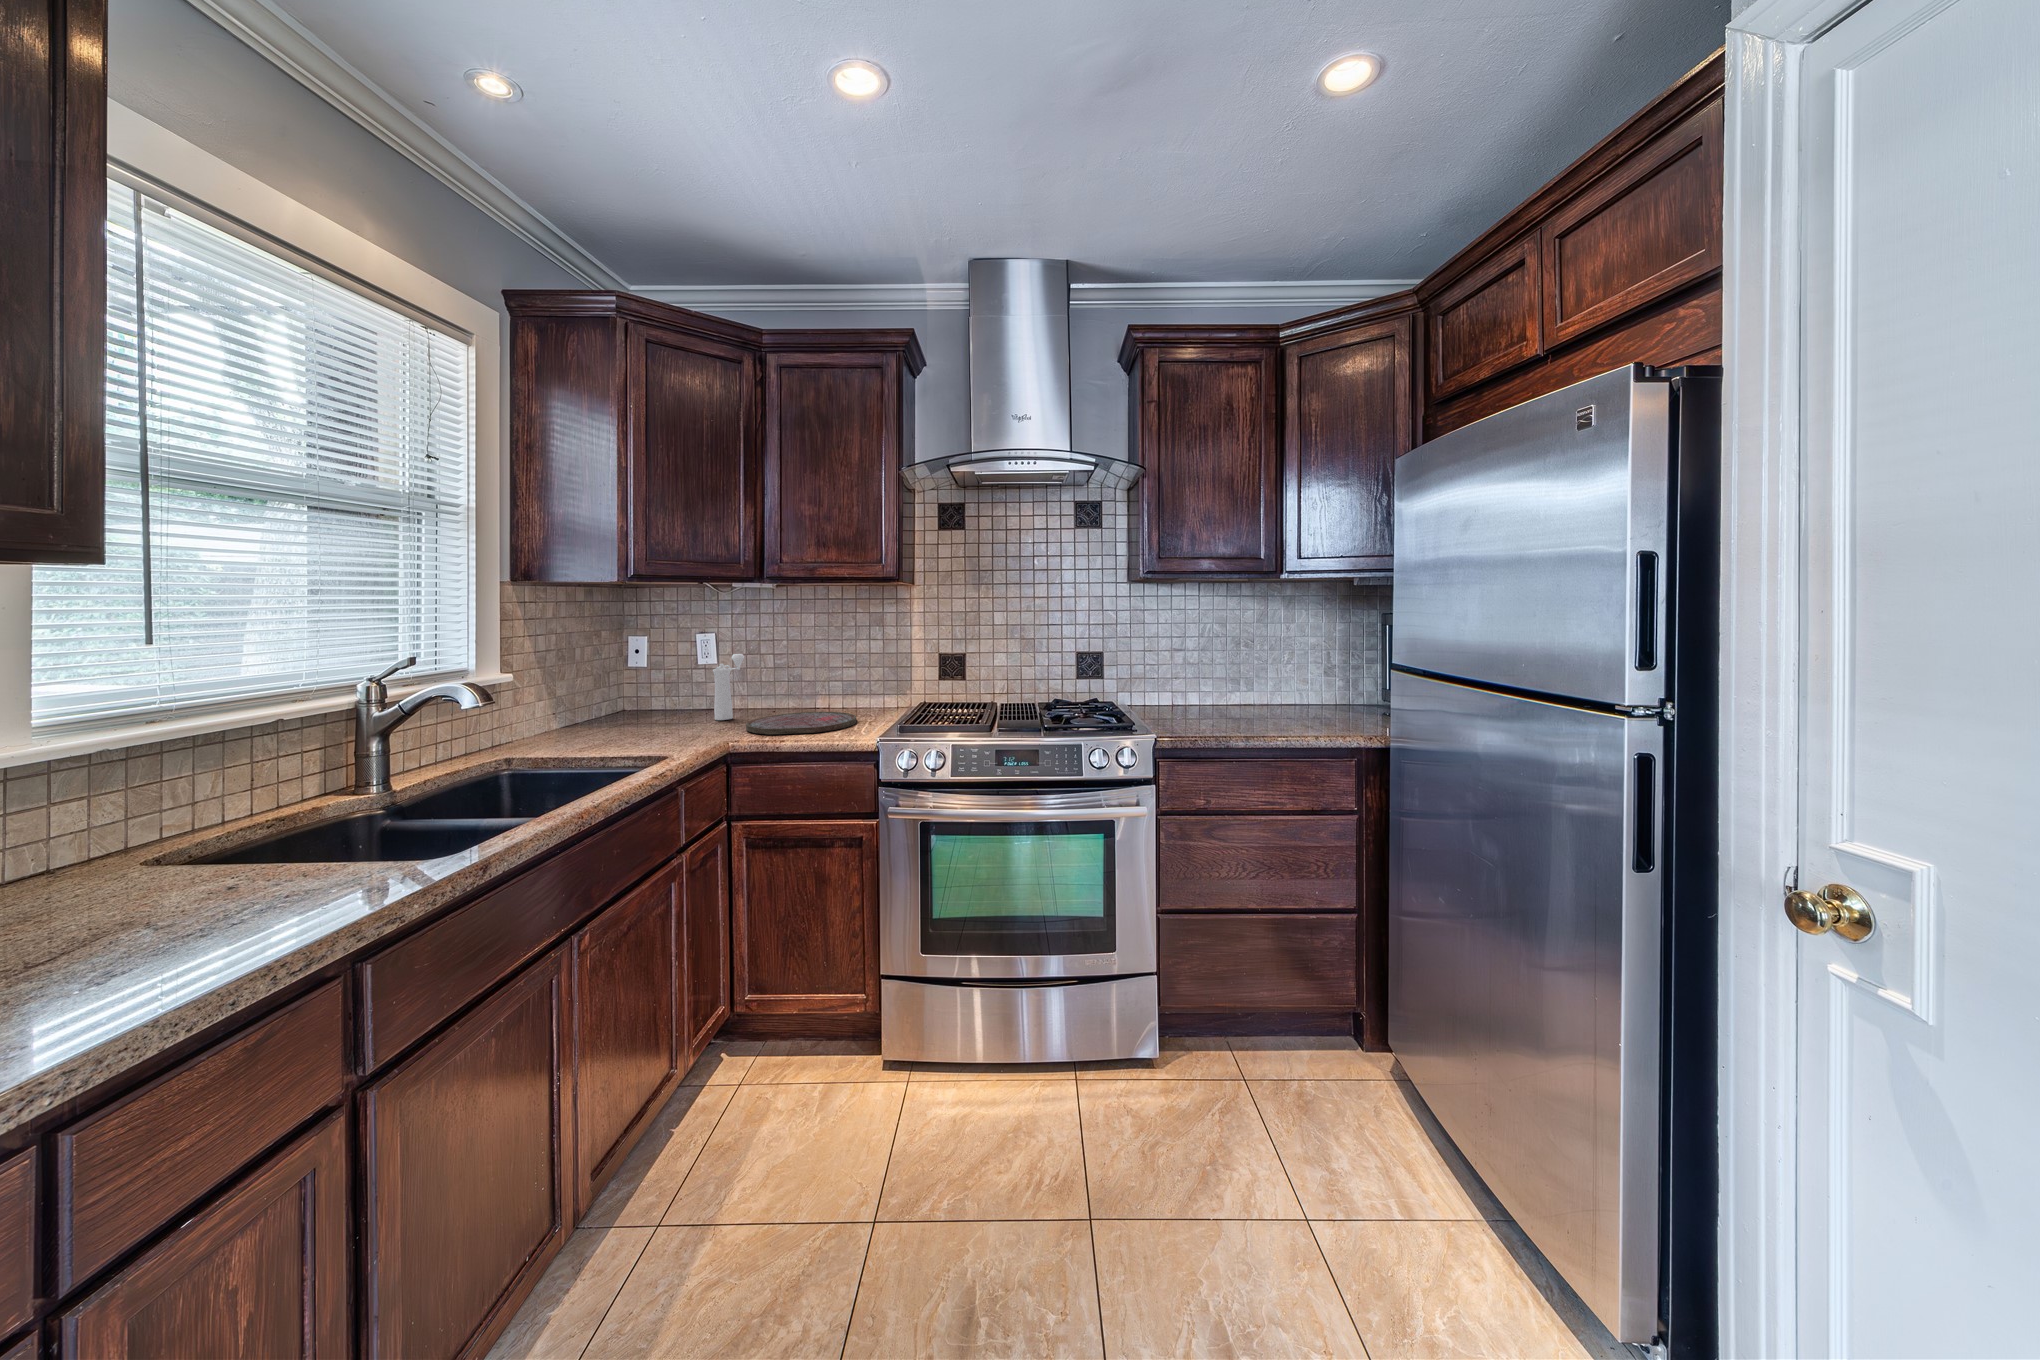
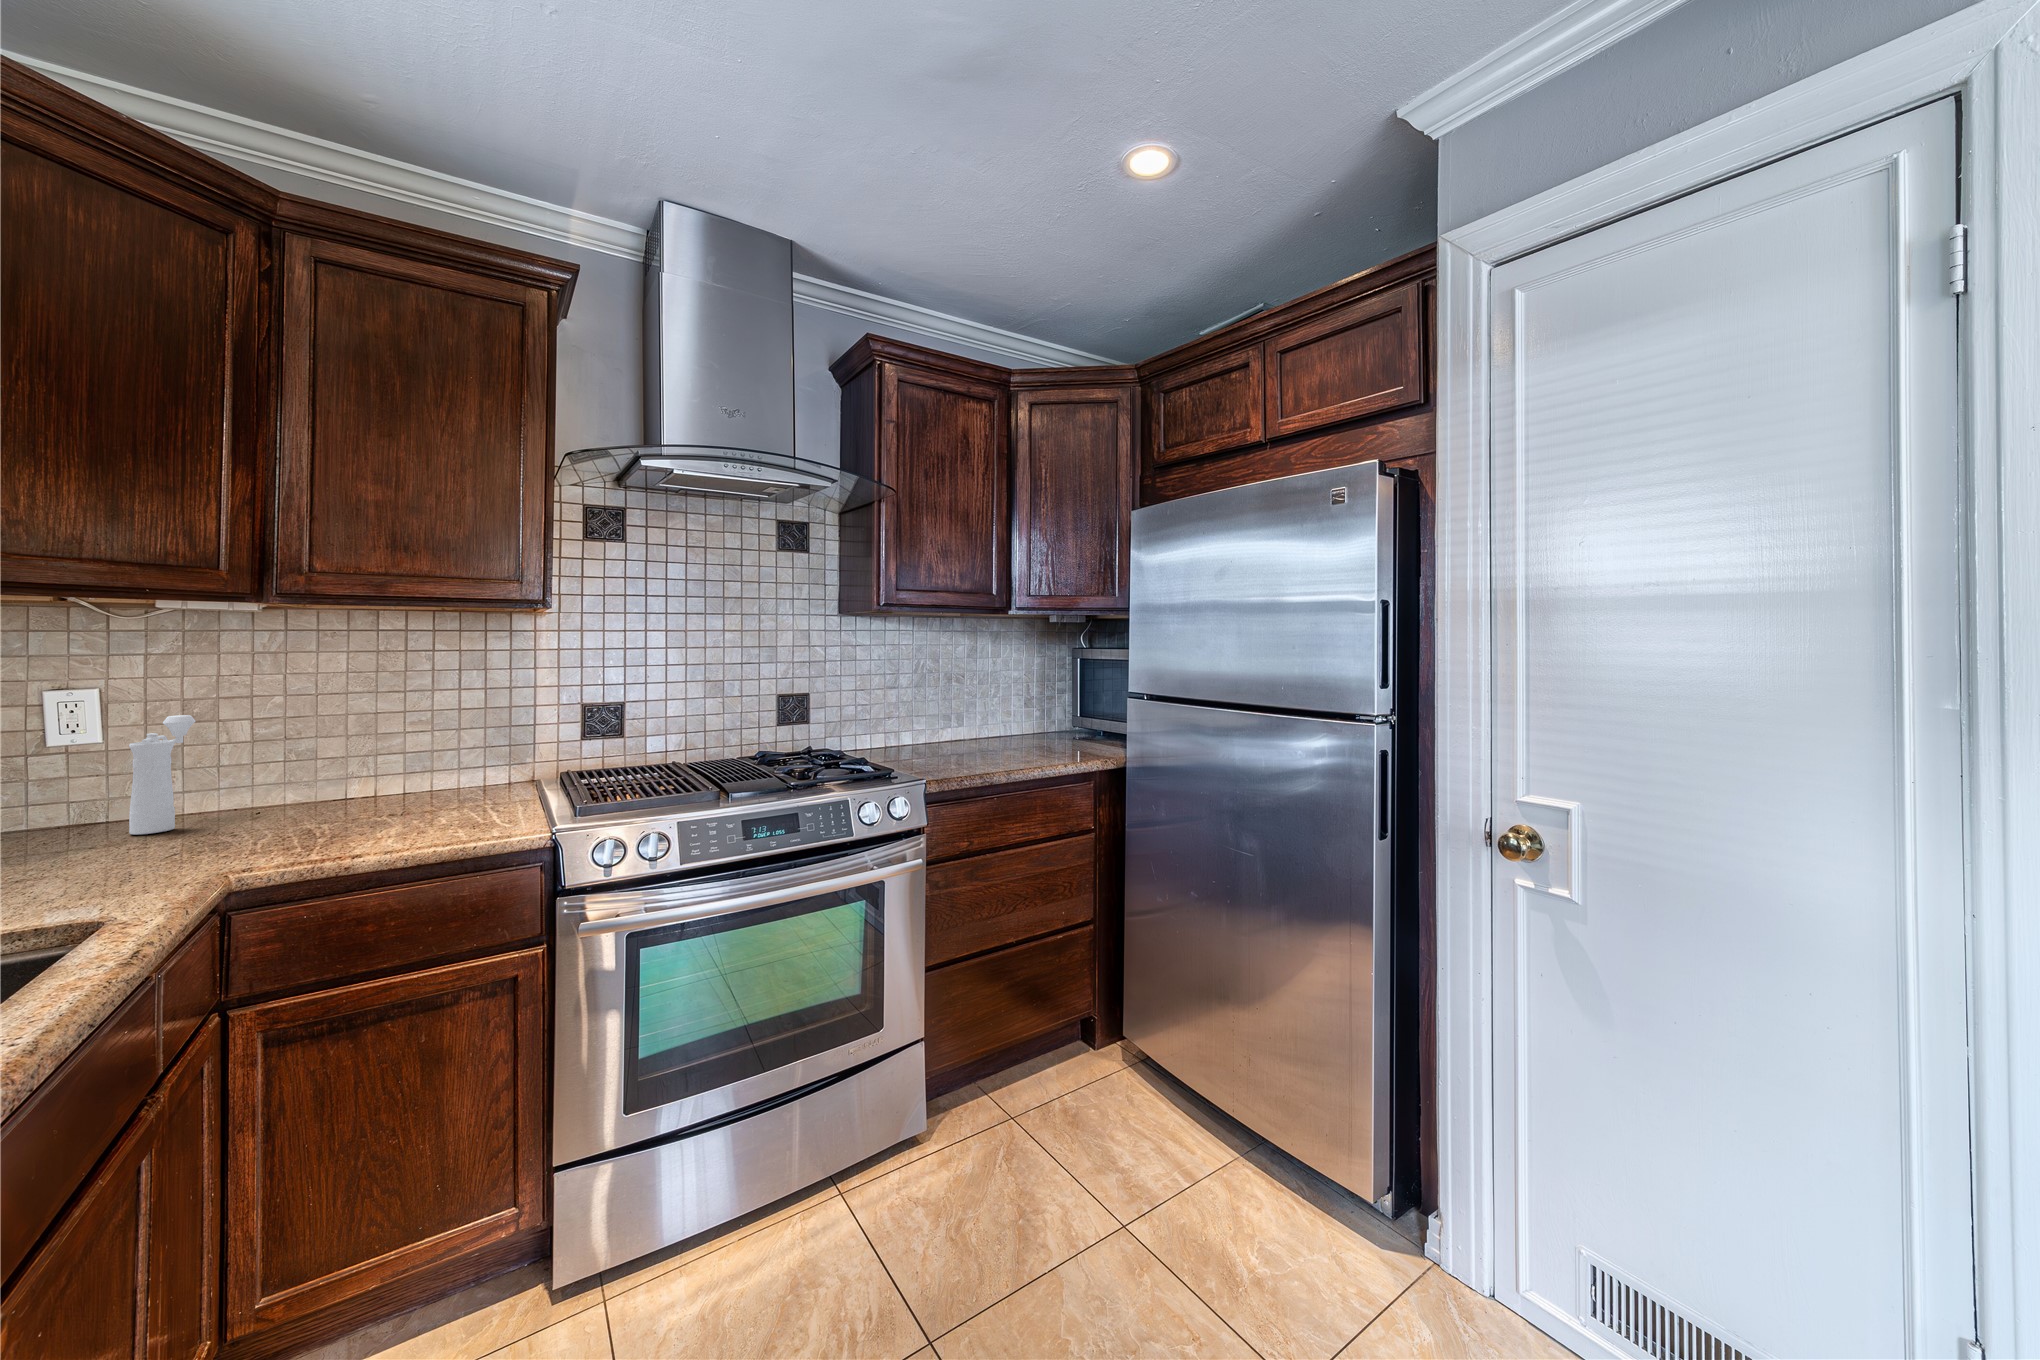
cutting board: present [746,712,856,734] -> none [240,798,467,845]

